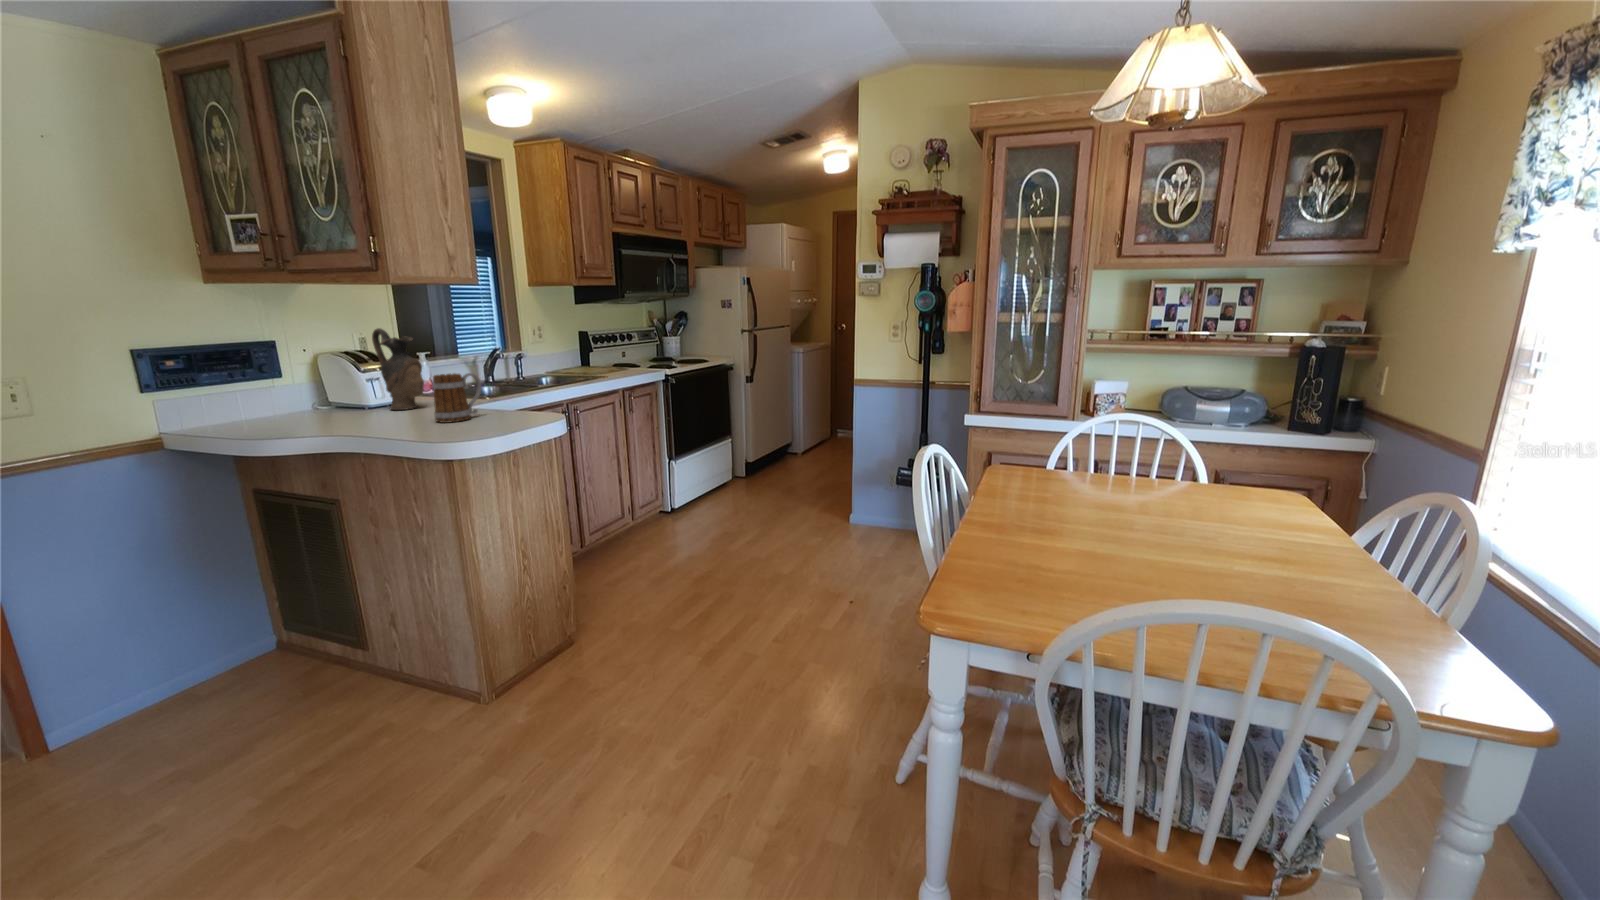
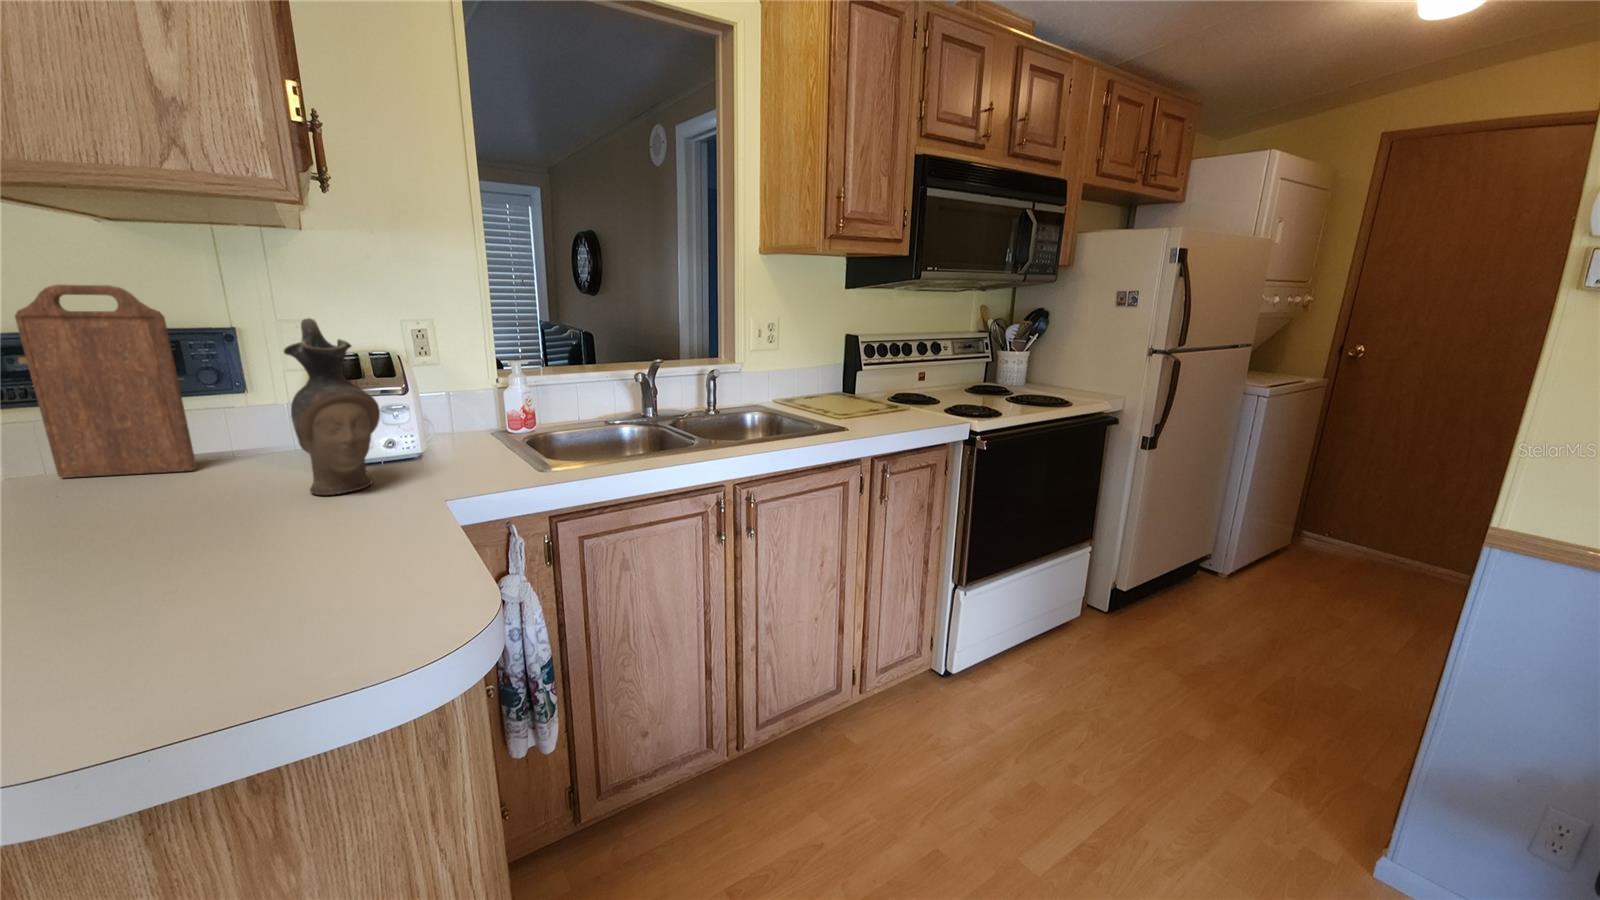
cutting board: none [195,318,289,424] -> present [15,285,196,478]
mug: present [433,373,481,423] -> none [93,467,271,625]

